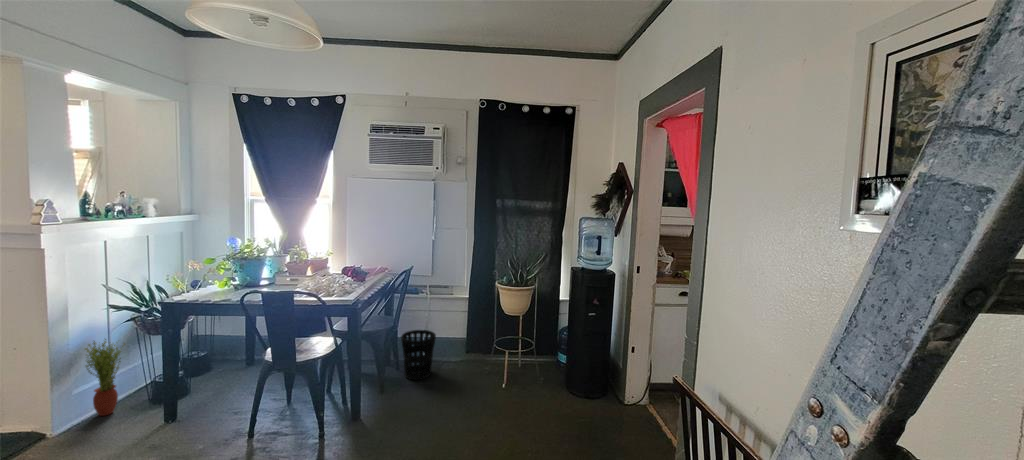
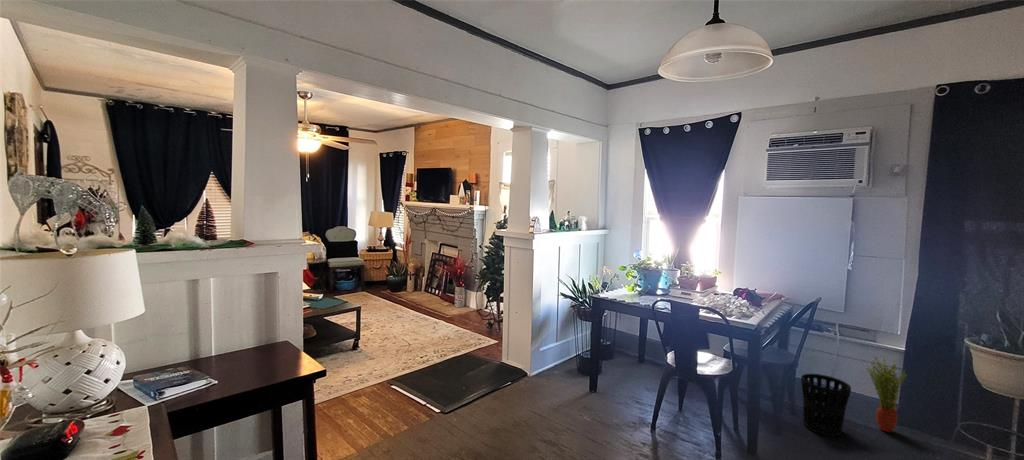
potted plant: present [85,339,125,416] -> present [867,357,906,432]

